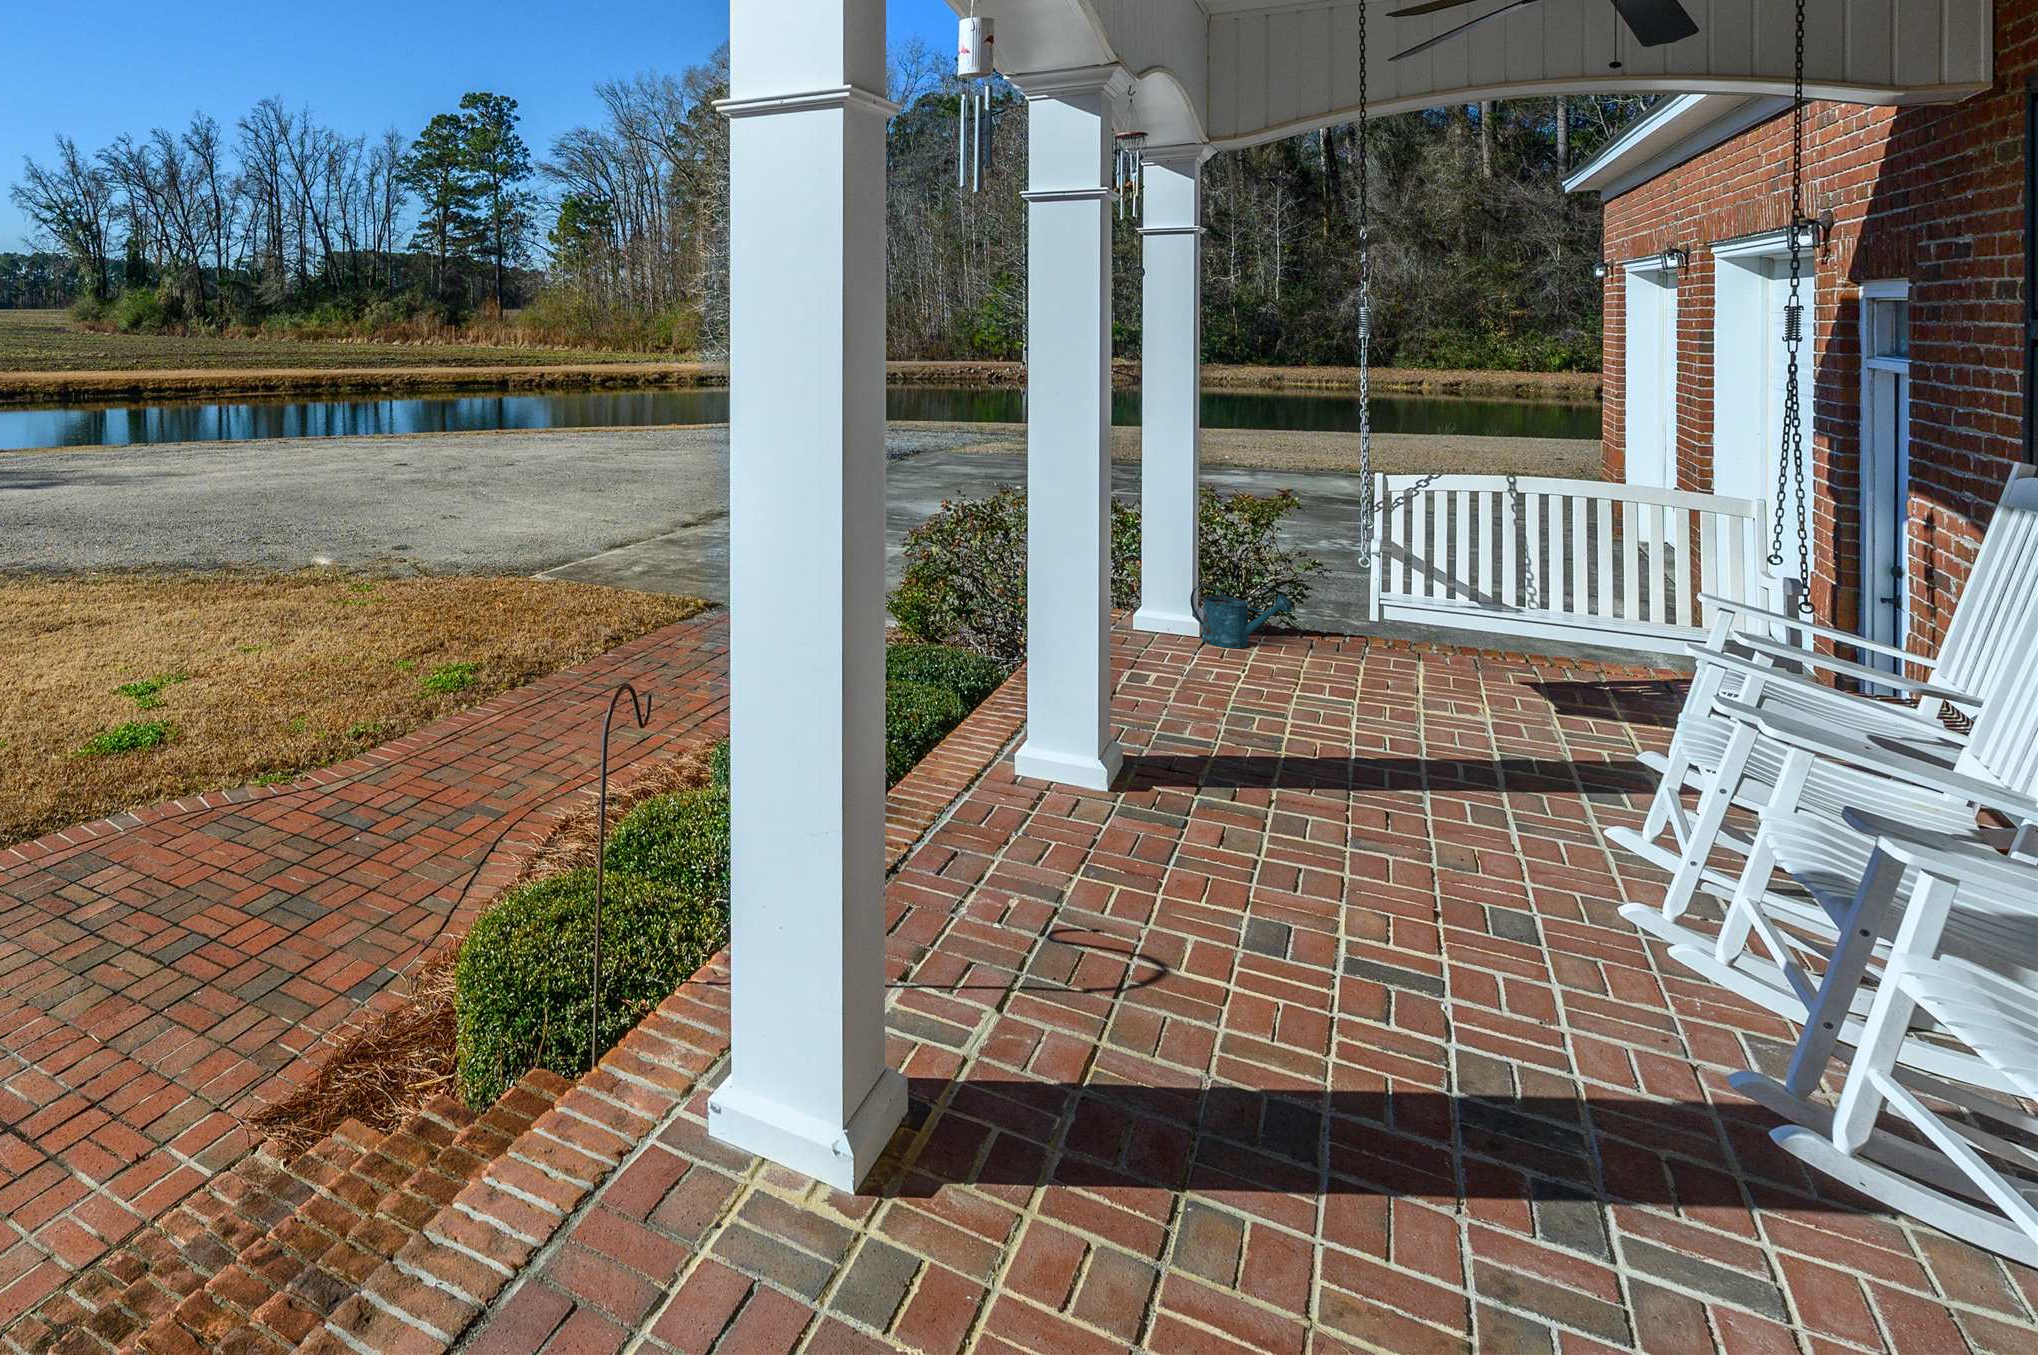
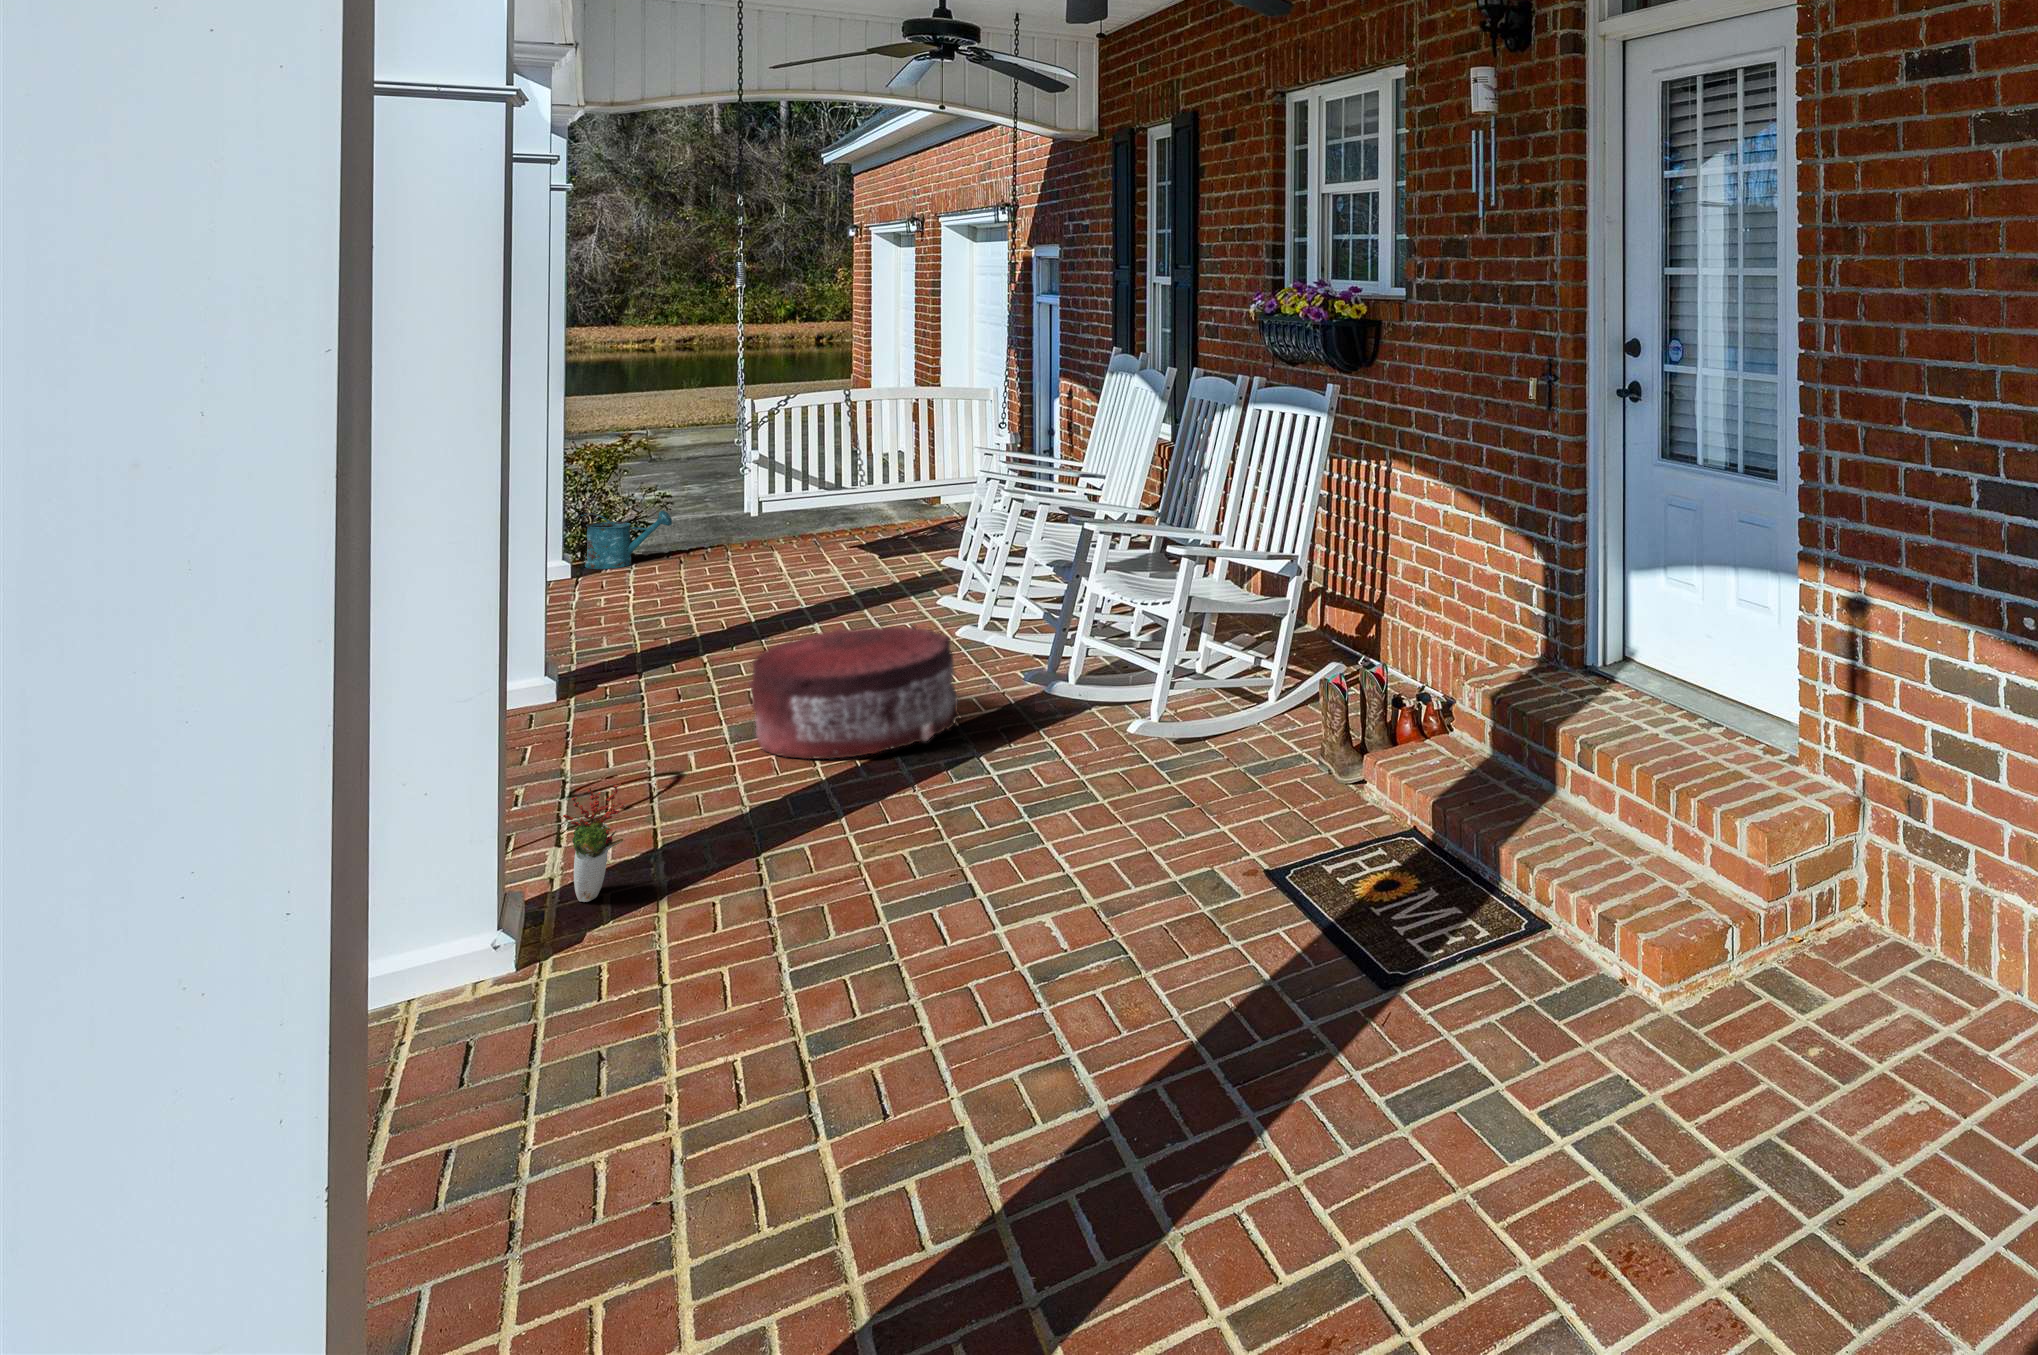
pouf: none [1242,845,1586,1095] -> present [749,626,960,759]
decorative plant: none [890,1026,958,1175] -> present [563,783,625,902]

